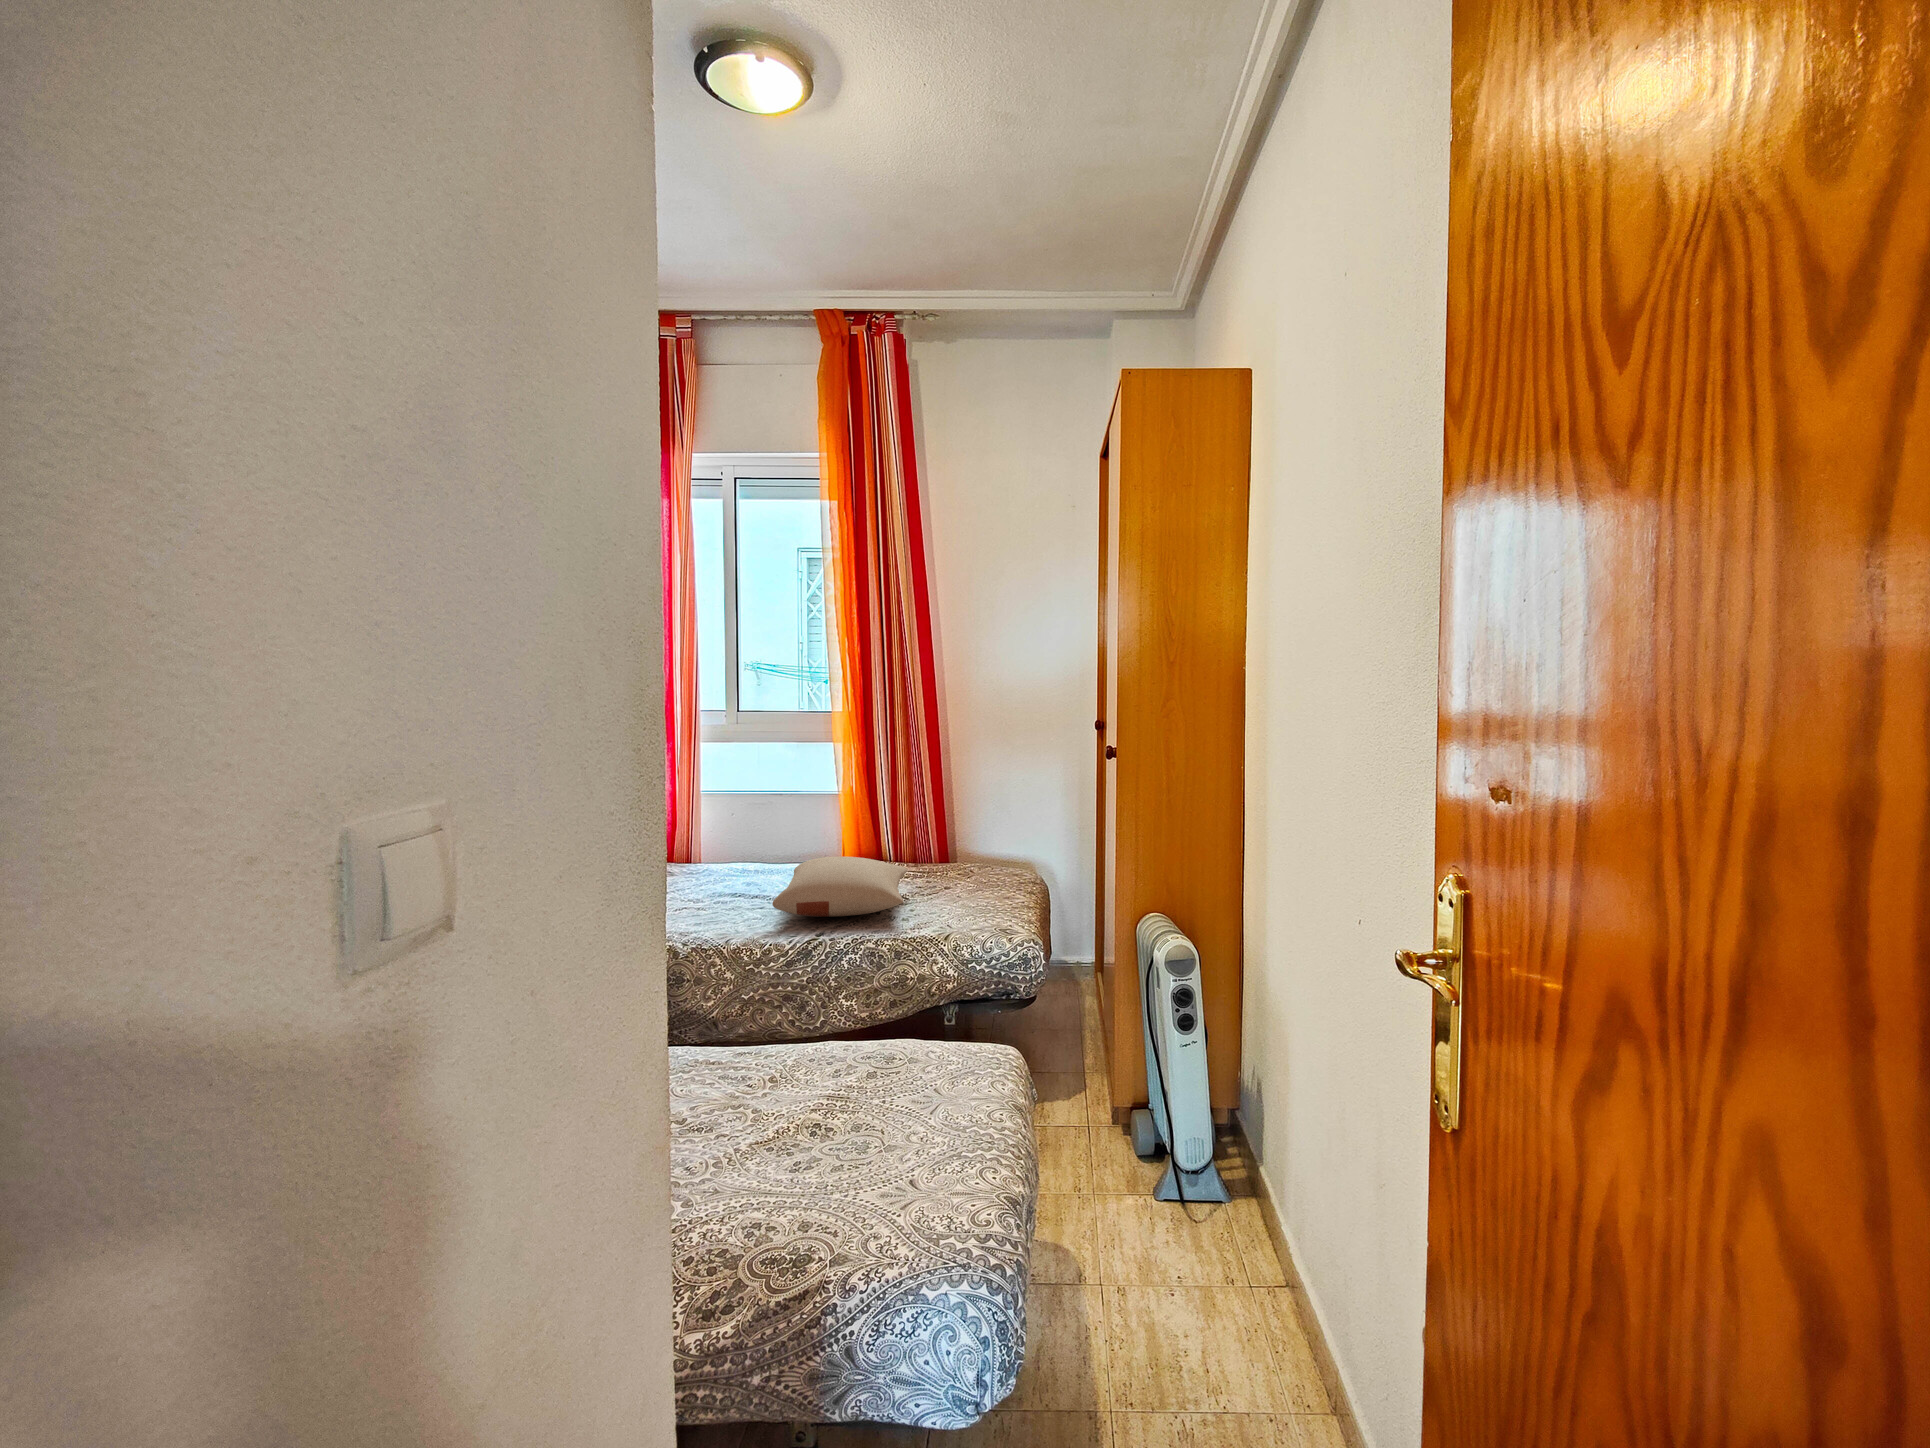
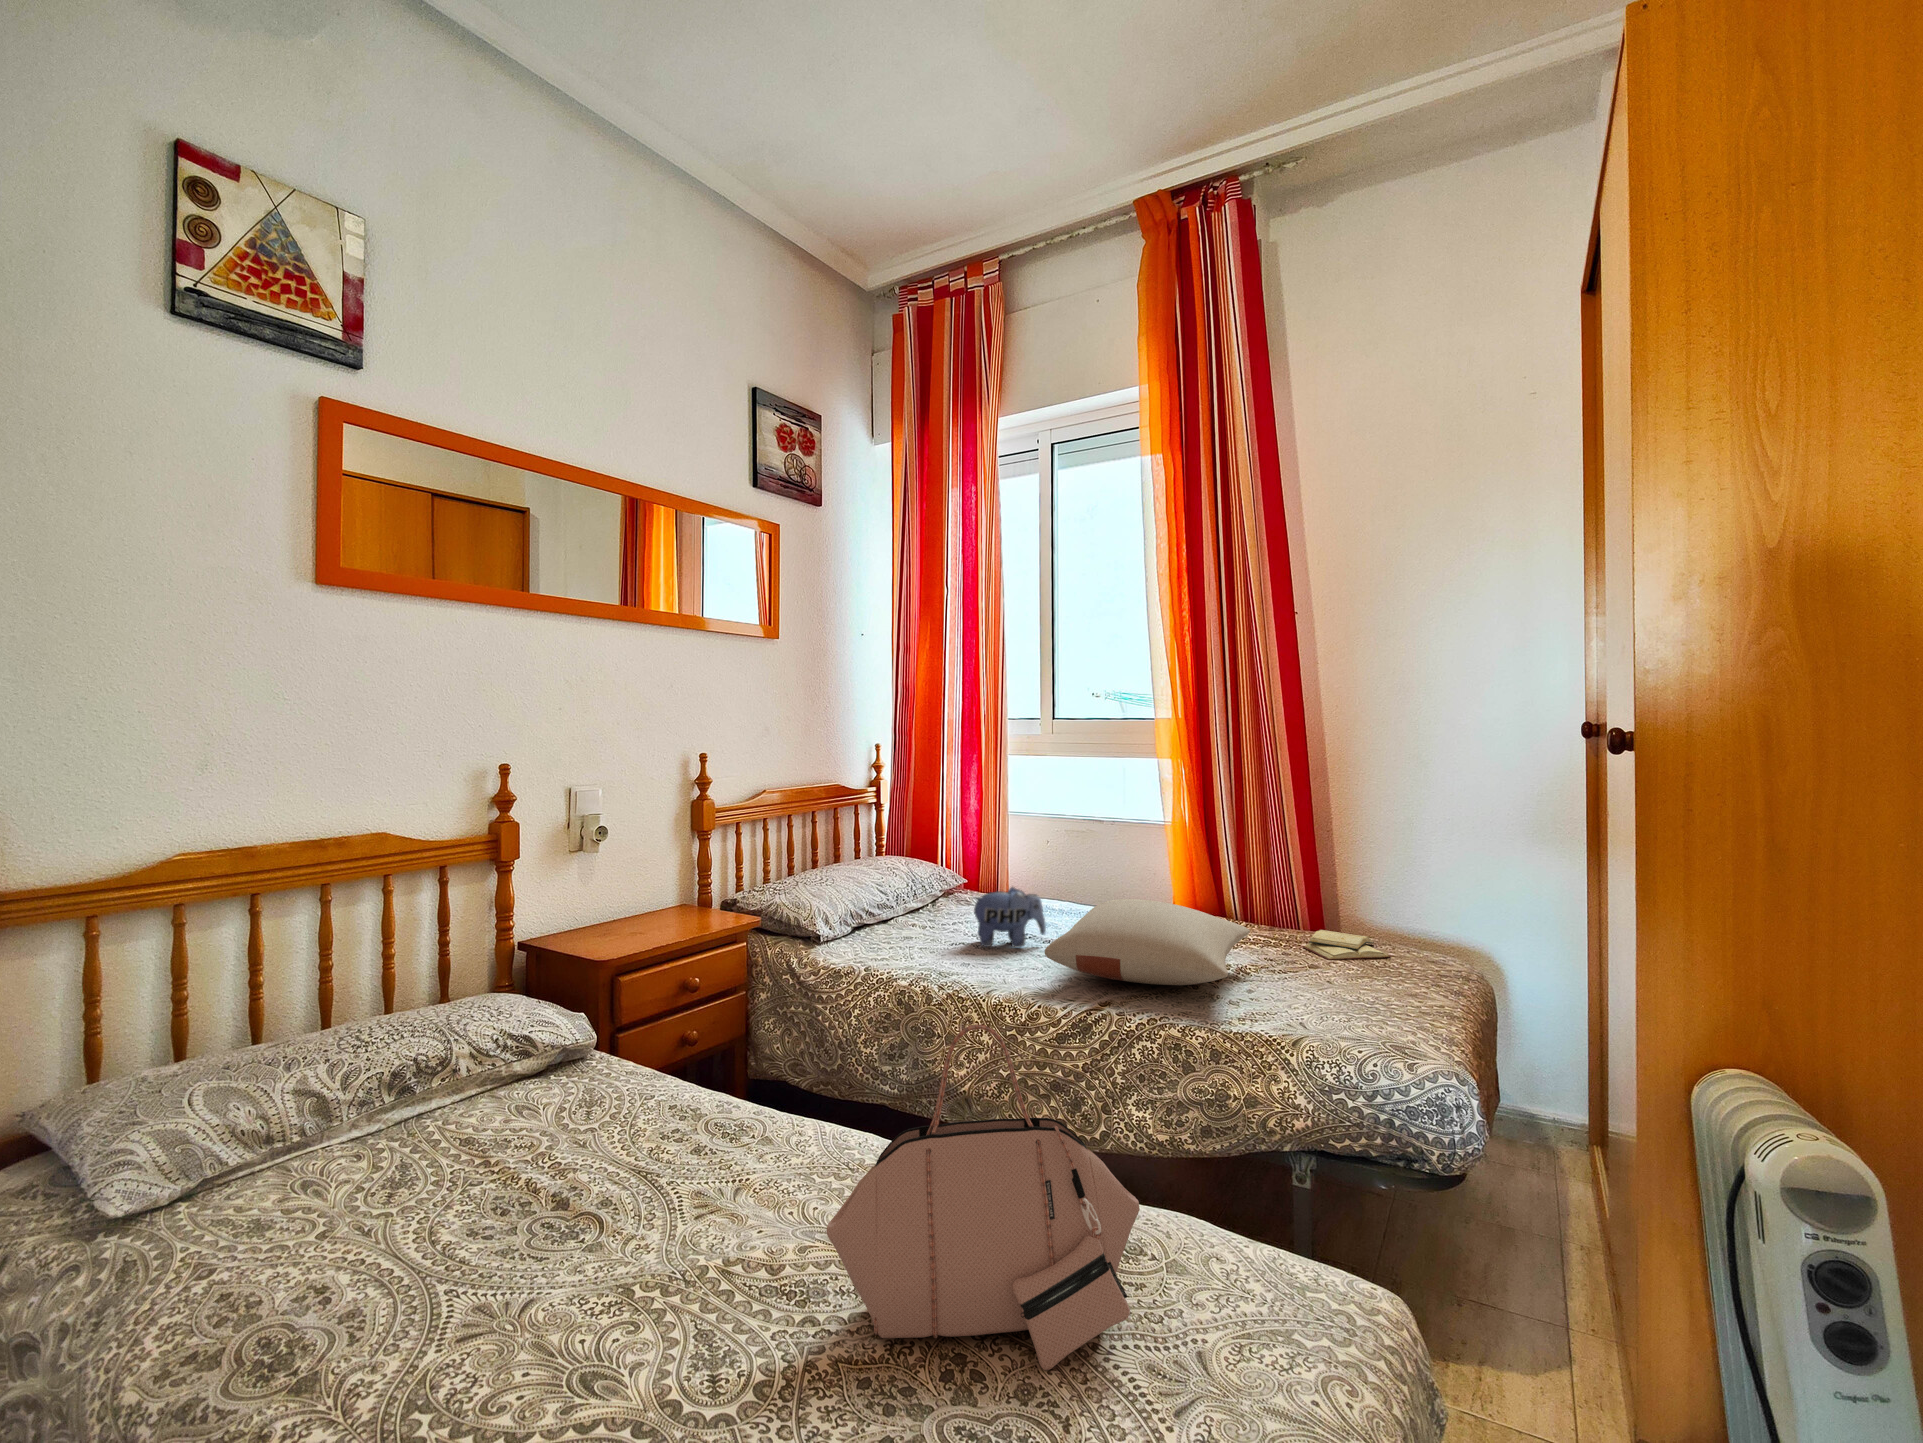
plush toy: none [693,857,755,908] -> present [972,887,1046,948]
diary: none [937,862,992,883] -> present [1303,930,1392,960]
handbag: none [731,946,903,1129] -> present [827,1024,1140,1370]

